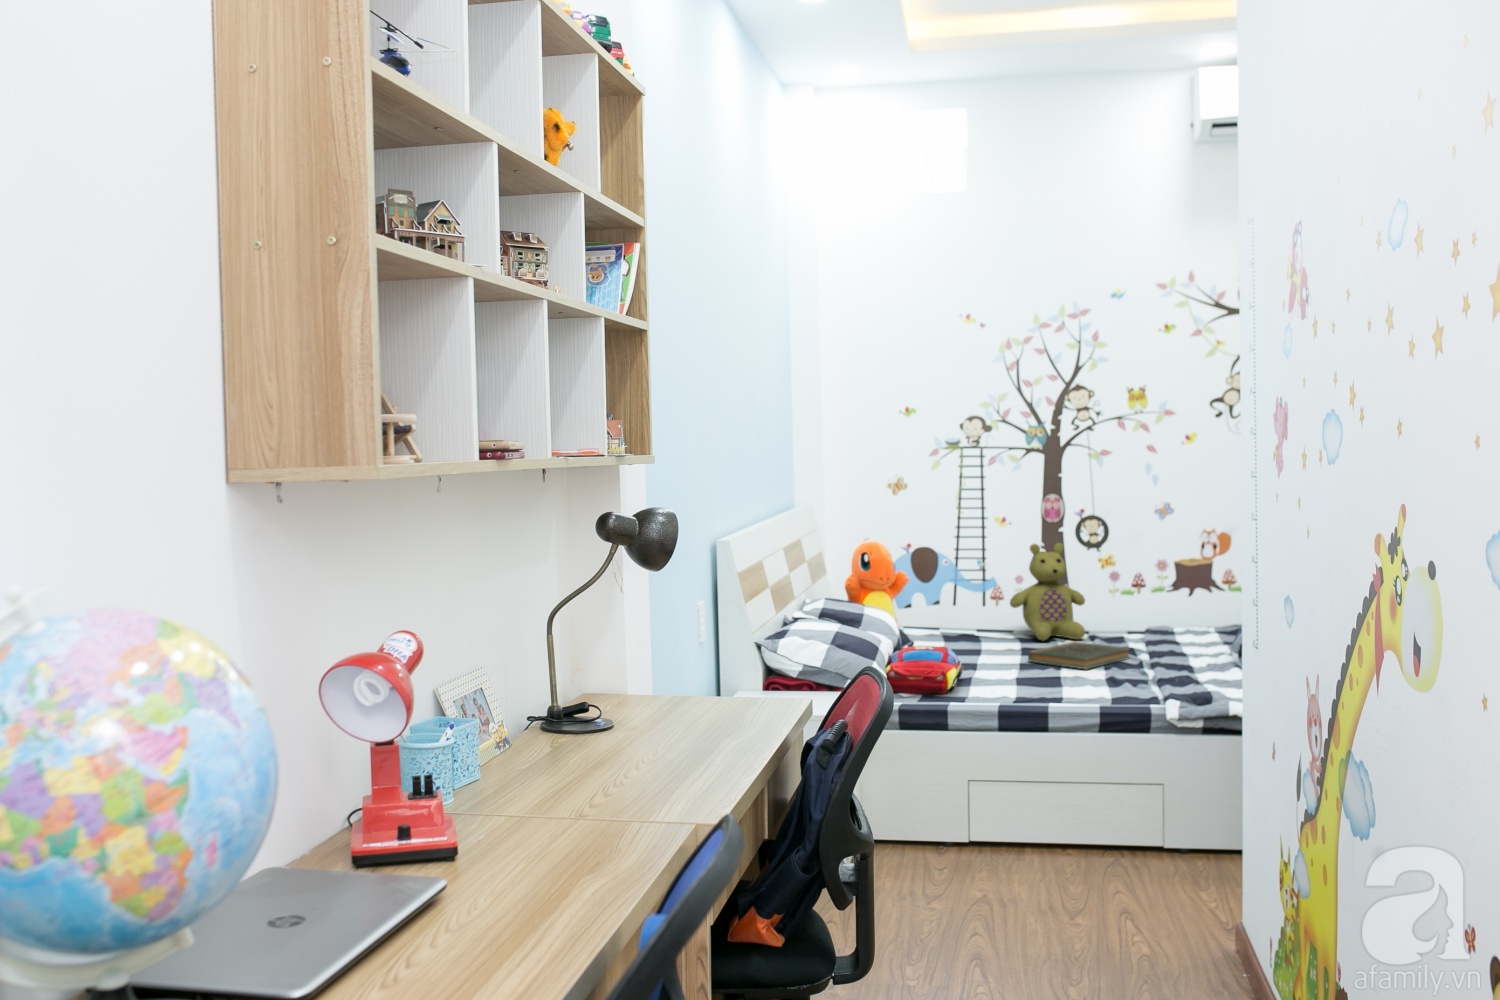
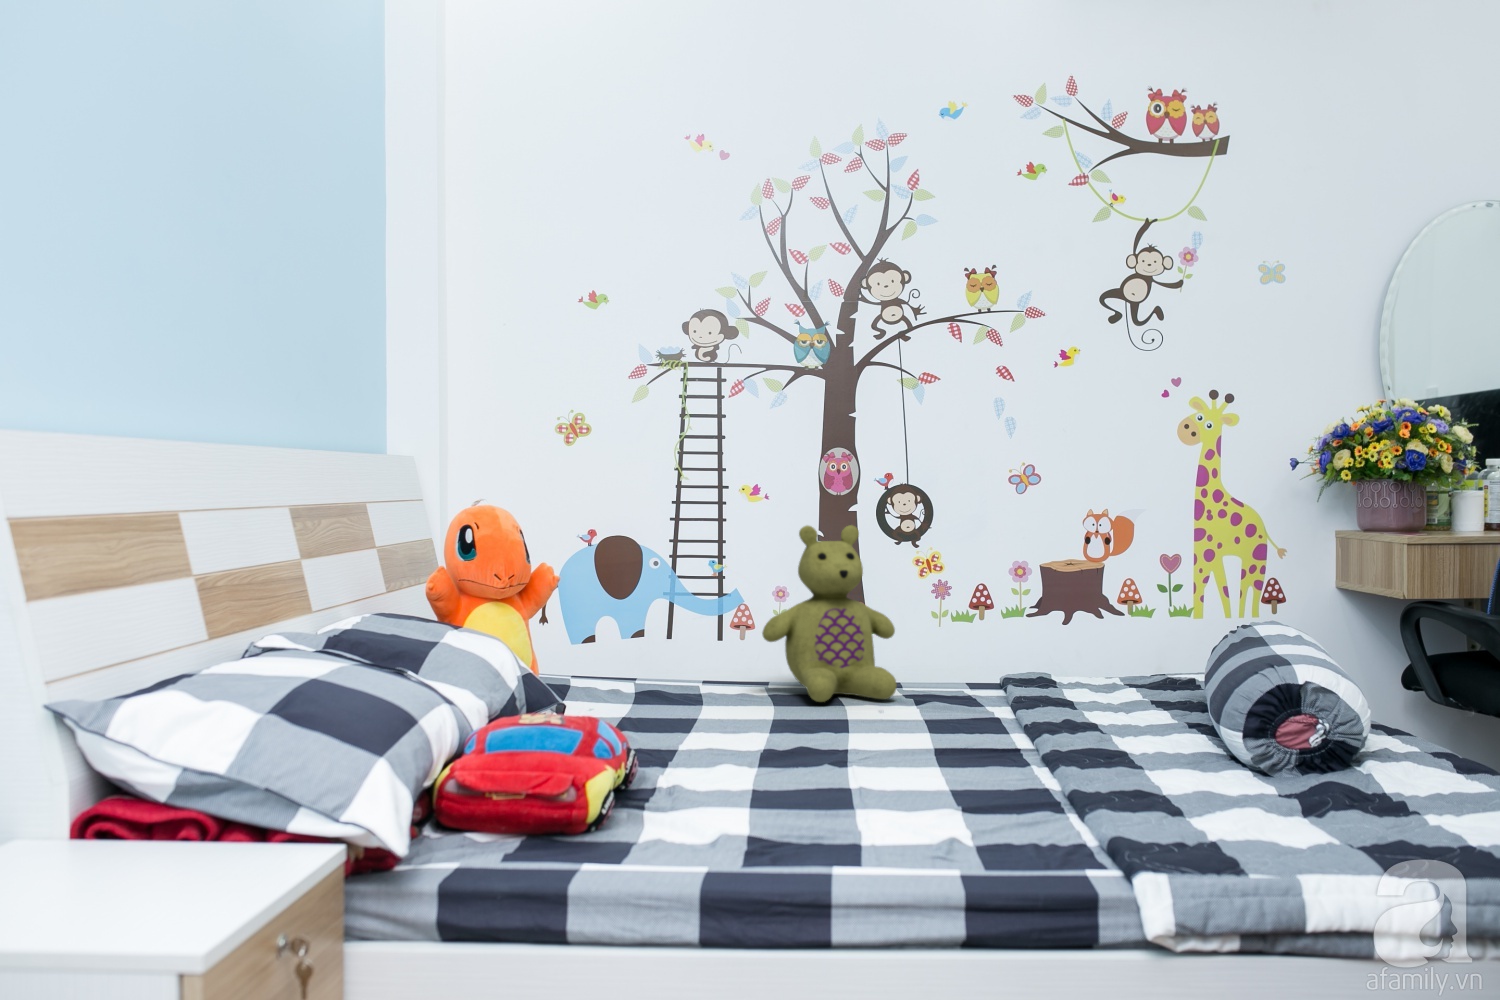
book: present [1028,641,1130,669] -> none [790,703,994,763]

